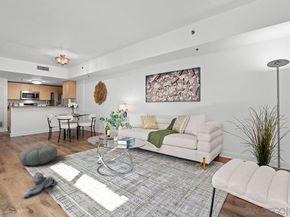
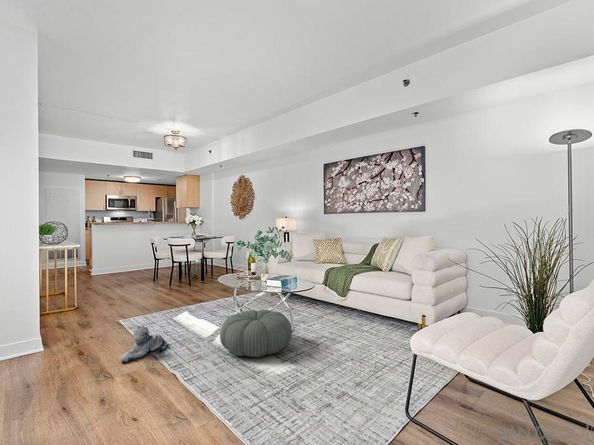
pouf: present [19,145,57,165] -> present [220,310,292,357]

